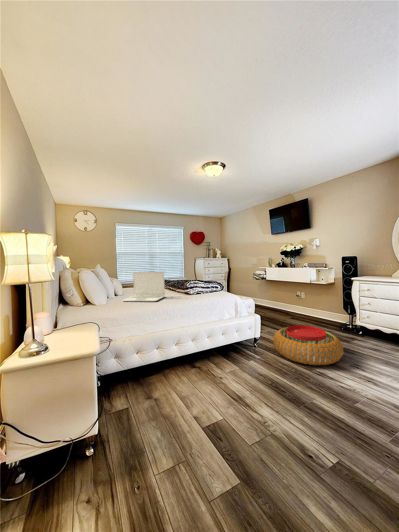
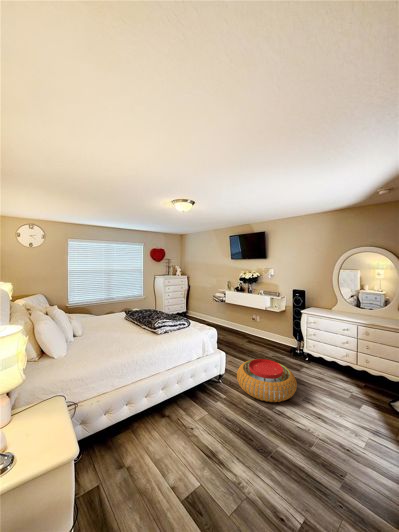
laptop: present [123,272,165,302] -> none [84,312,132,349]

